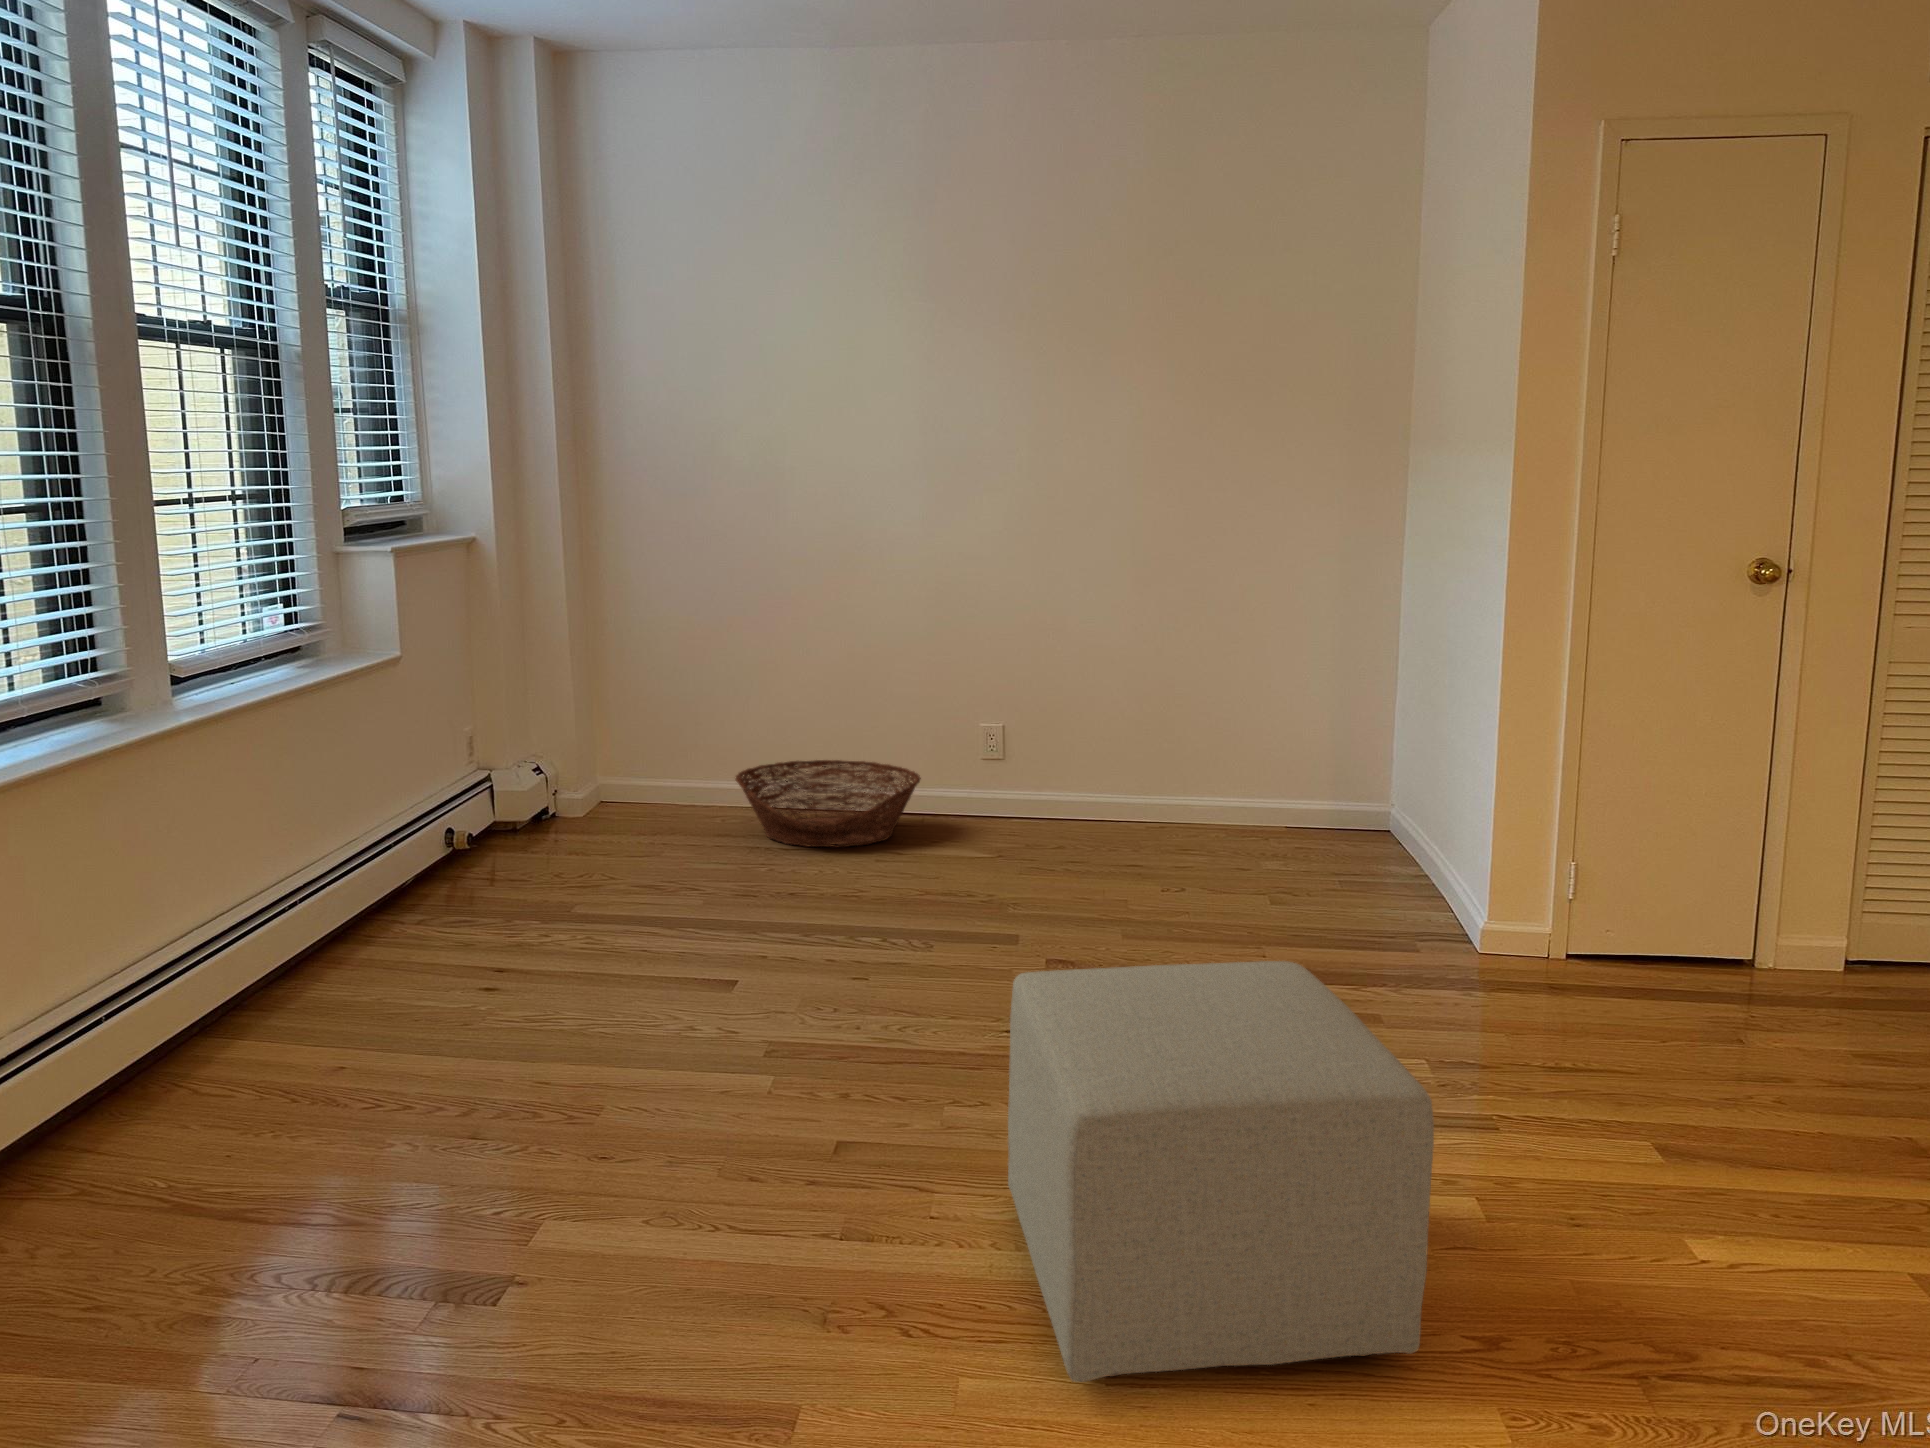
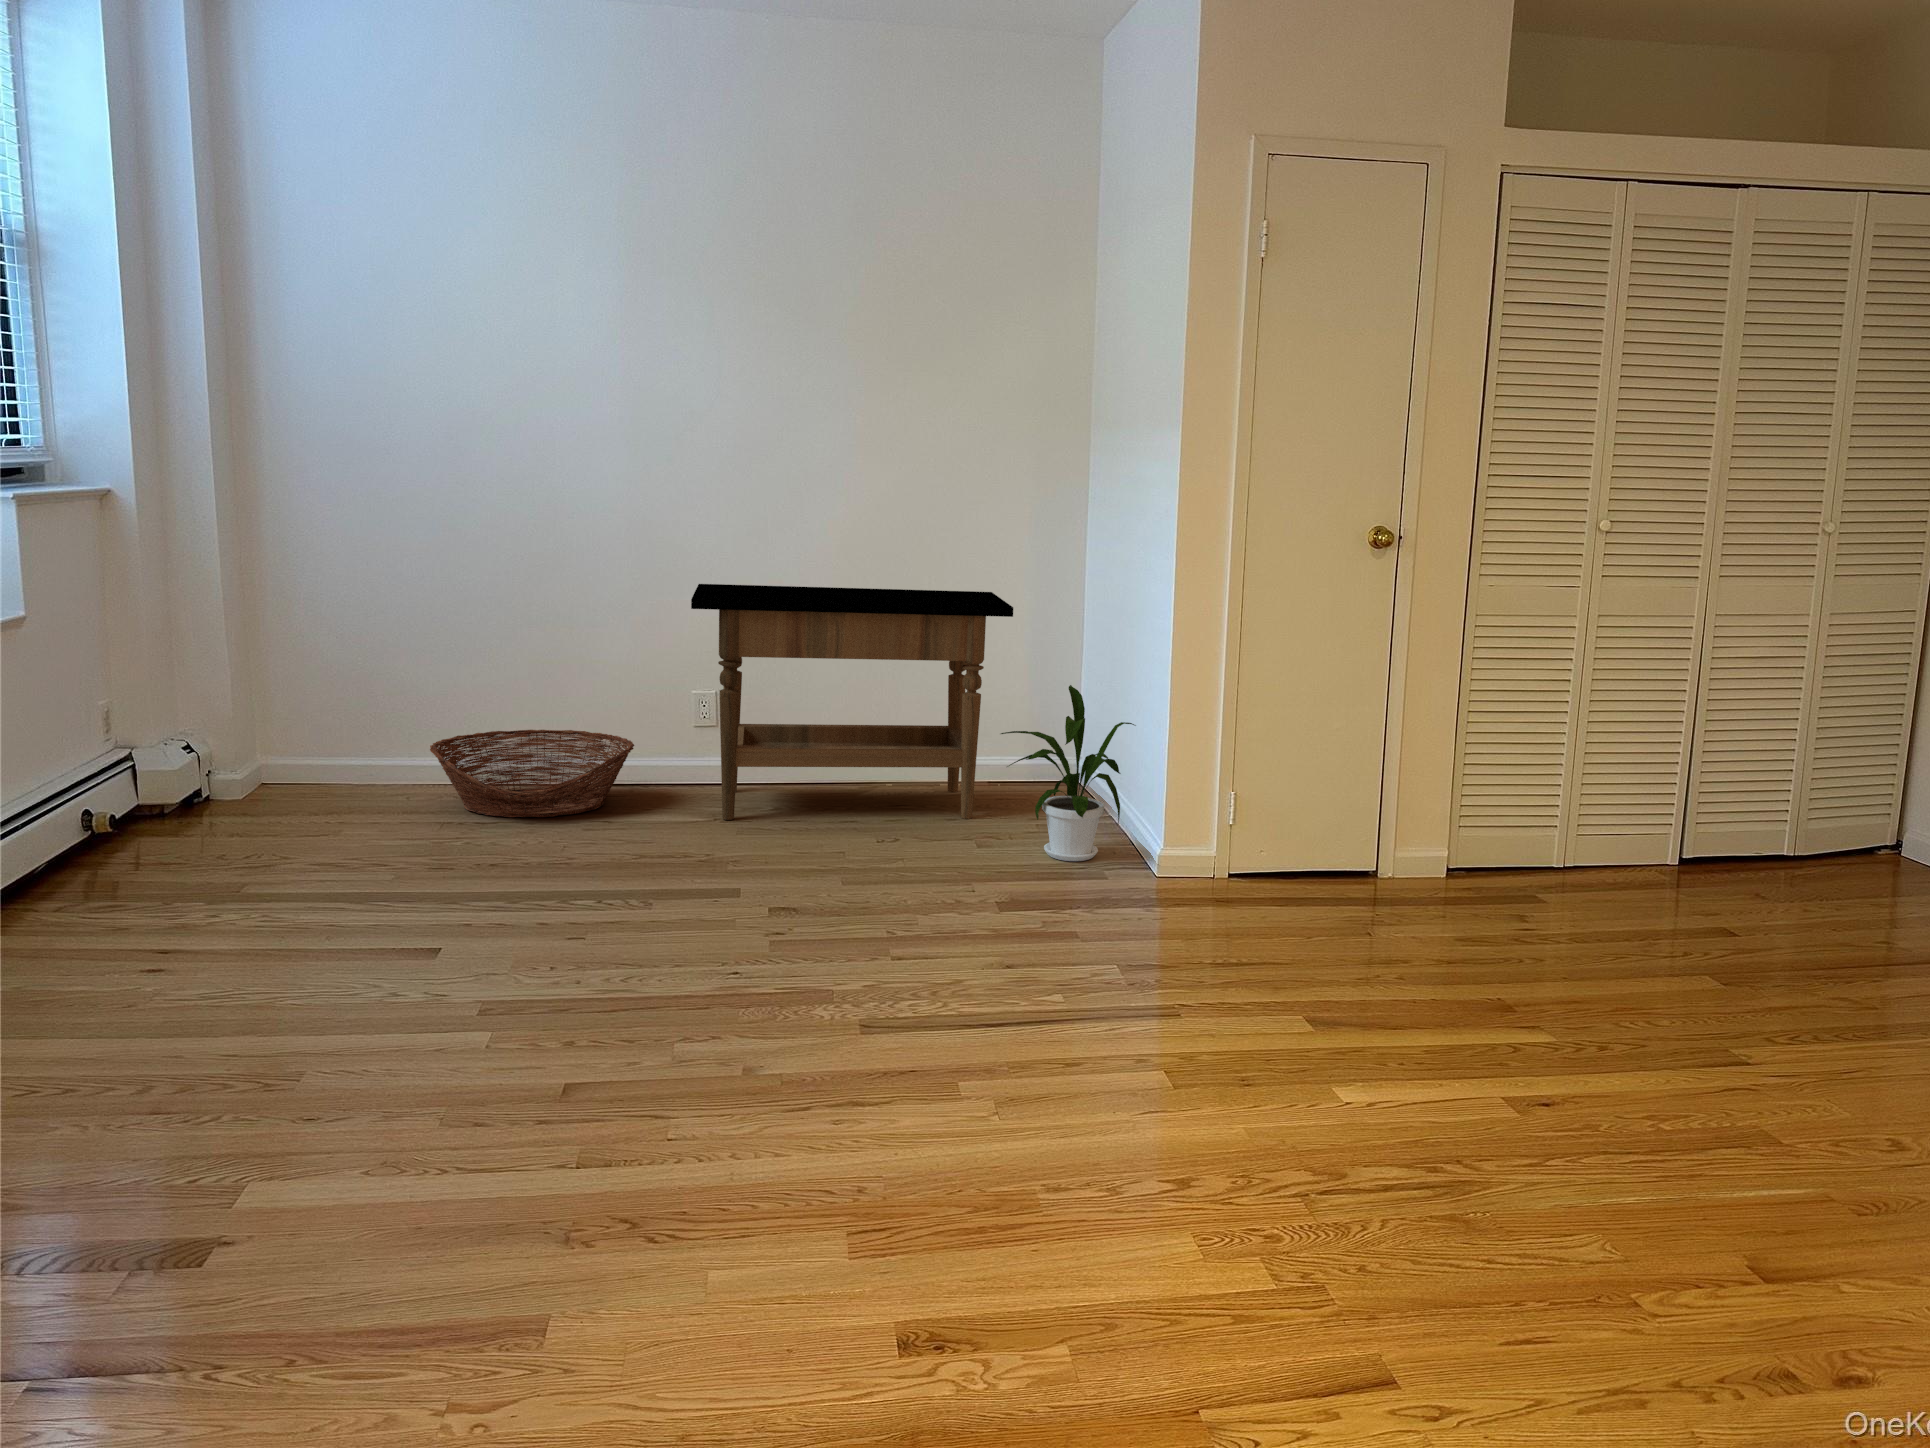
side table: none [974,618,1310,866] -> present [691,584,1013,820]
house plant: none [1293,729,1450,923] -> present [1001,685,1136,861]
ottoman: present [1008,961,1434,1382] -> none [749,872,1136,1255]

